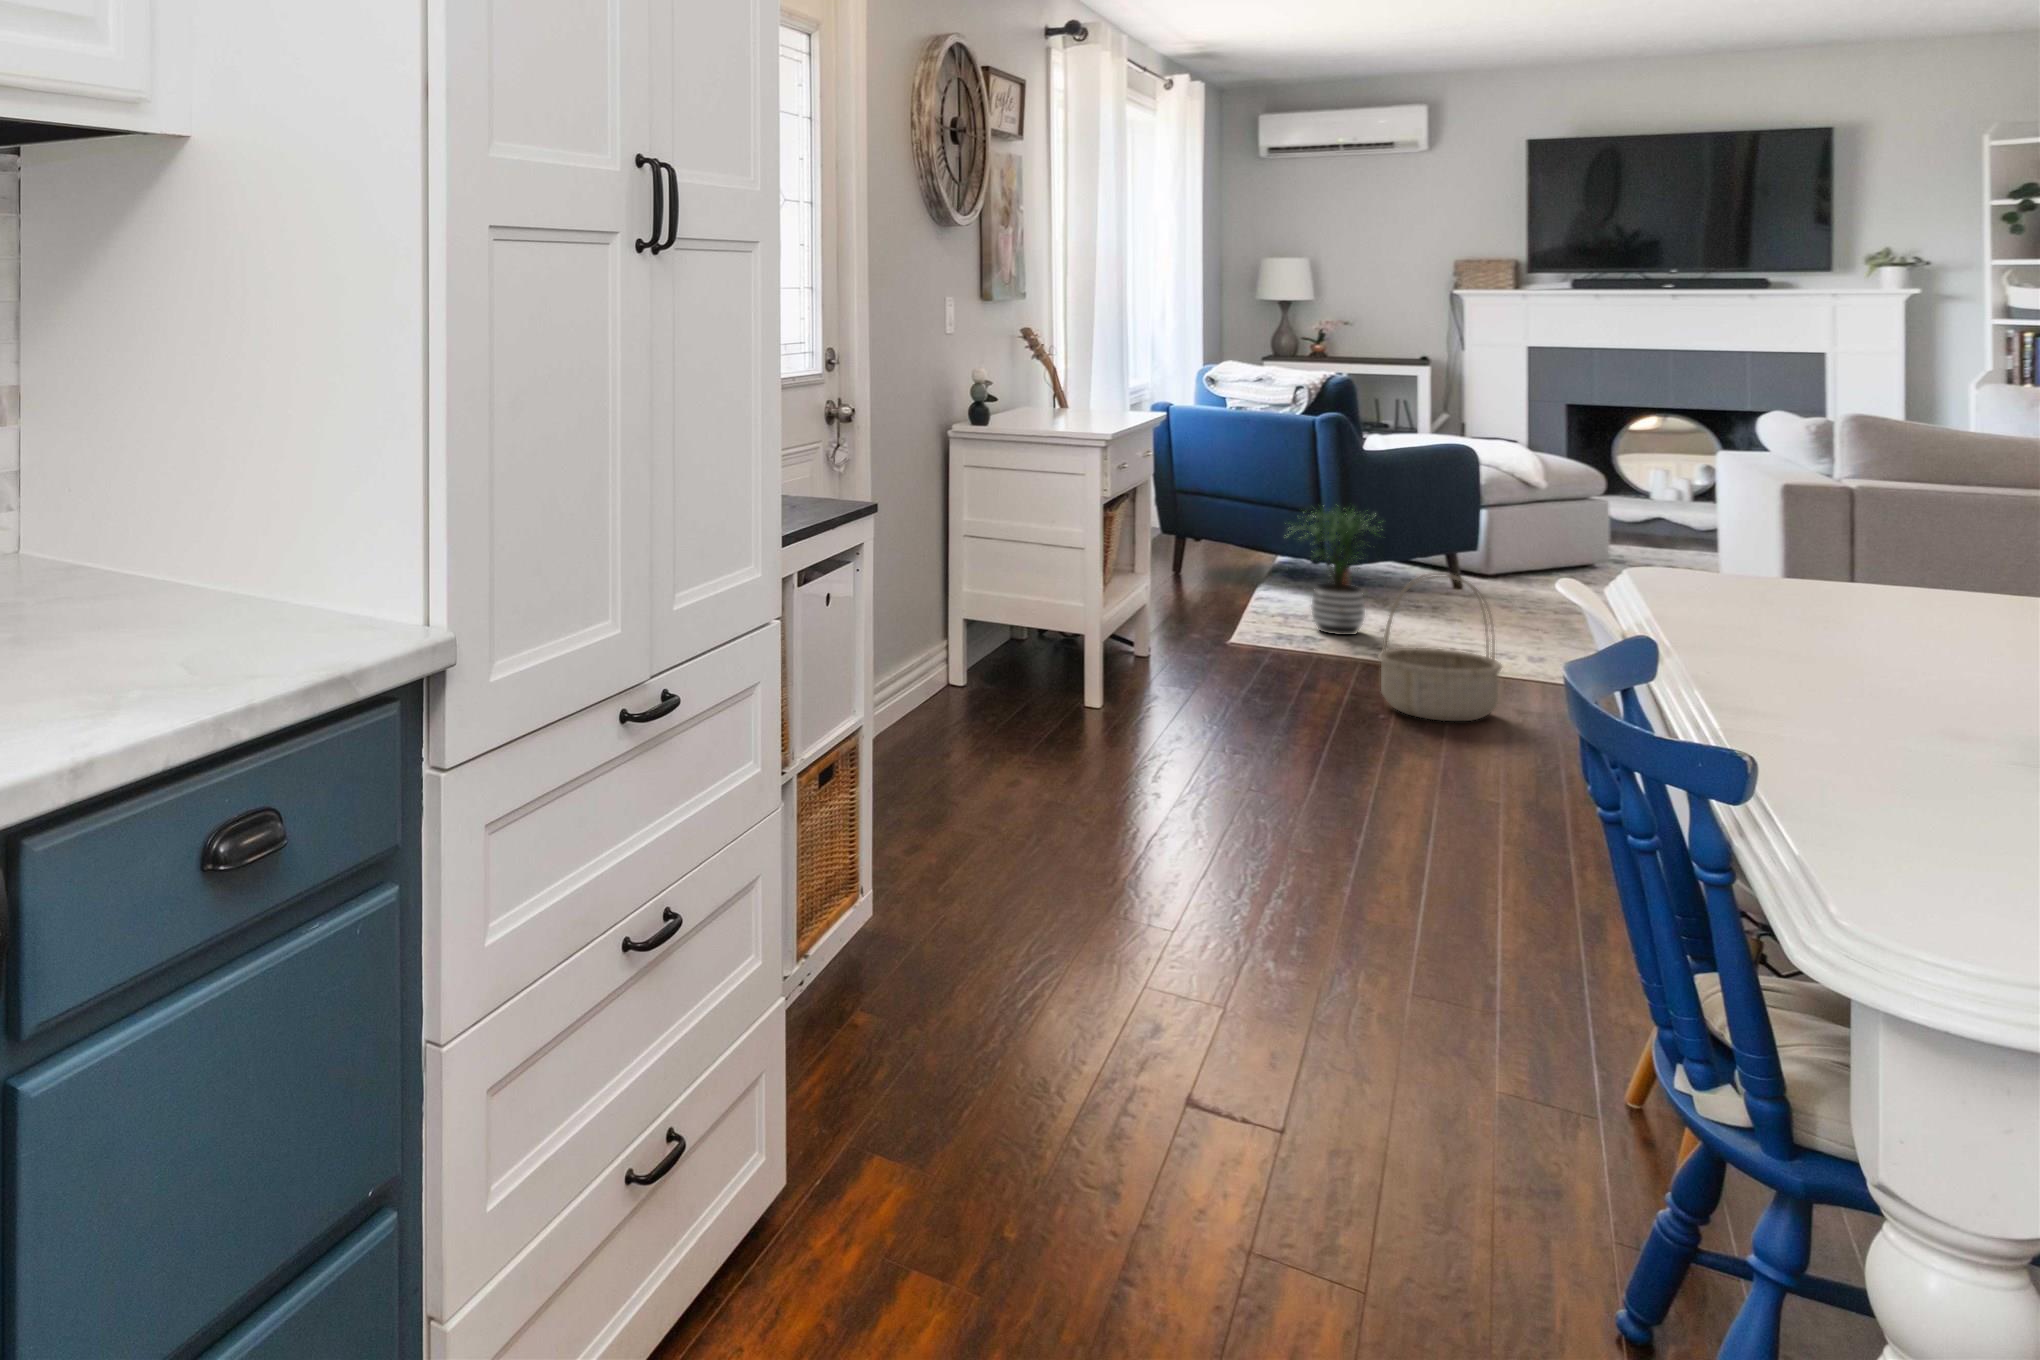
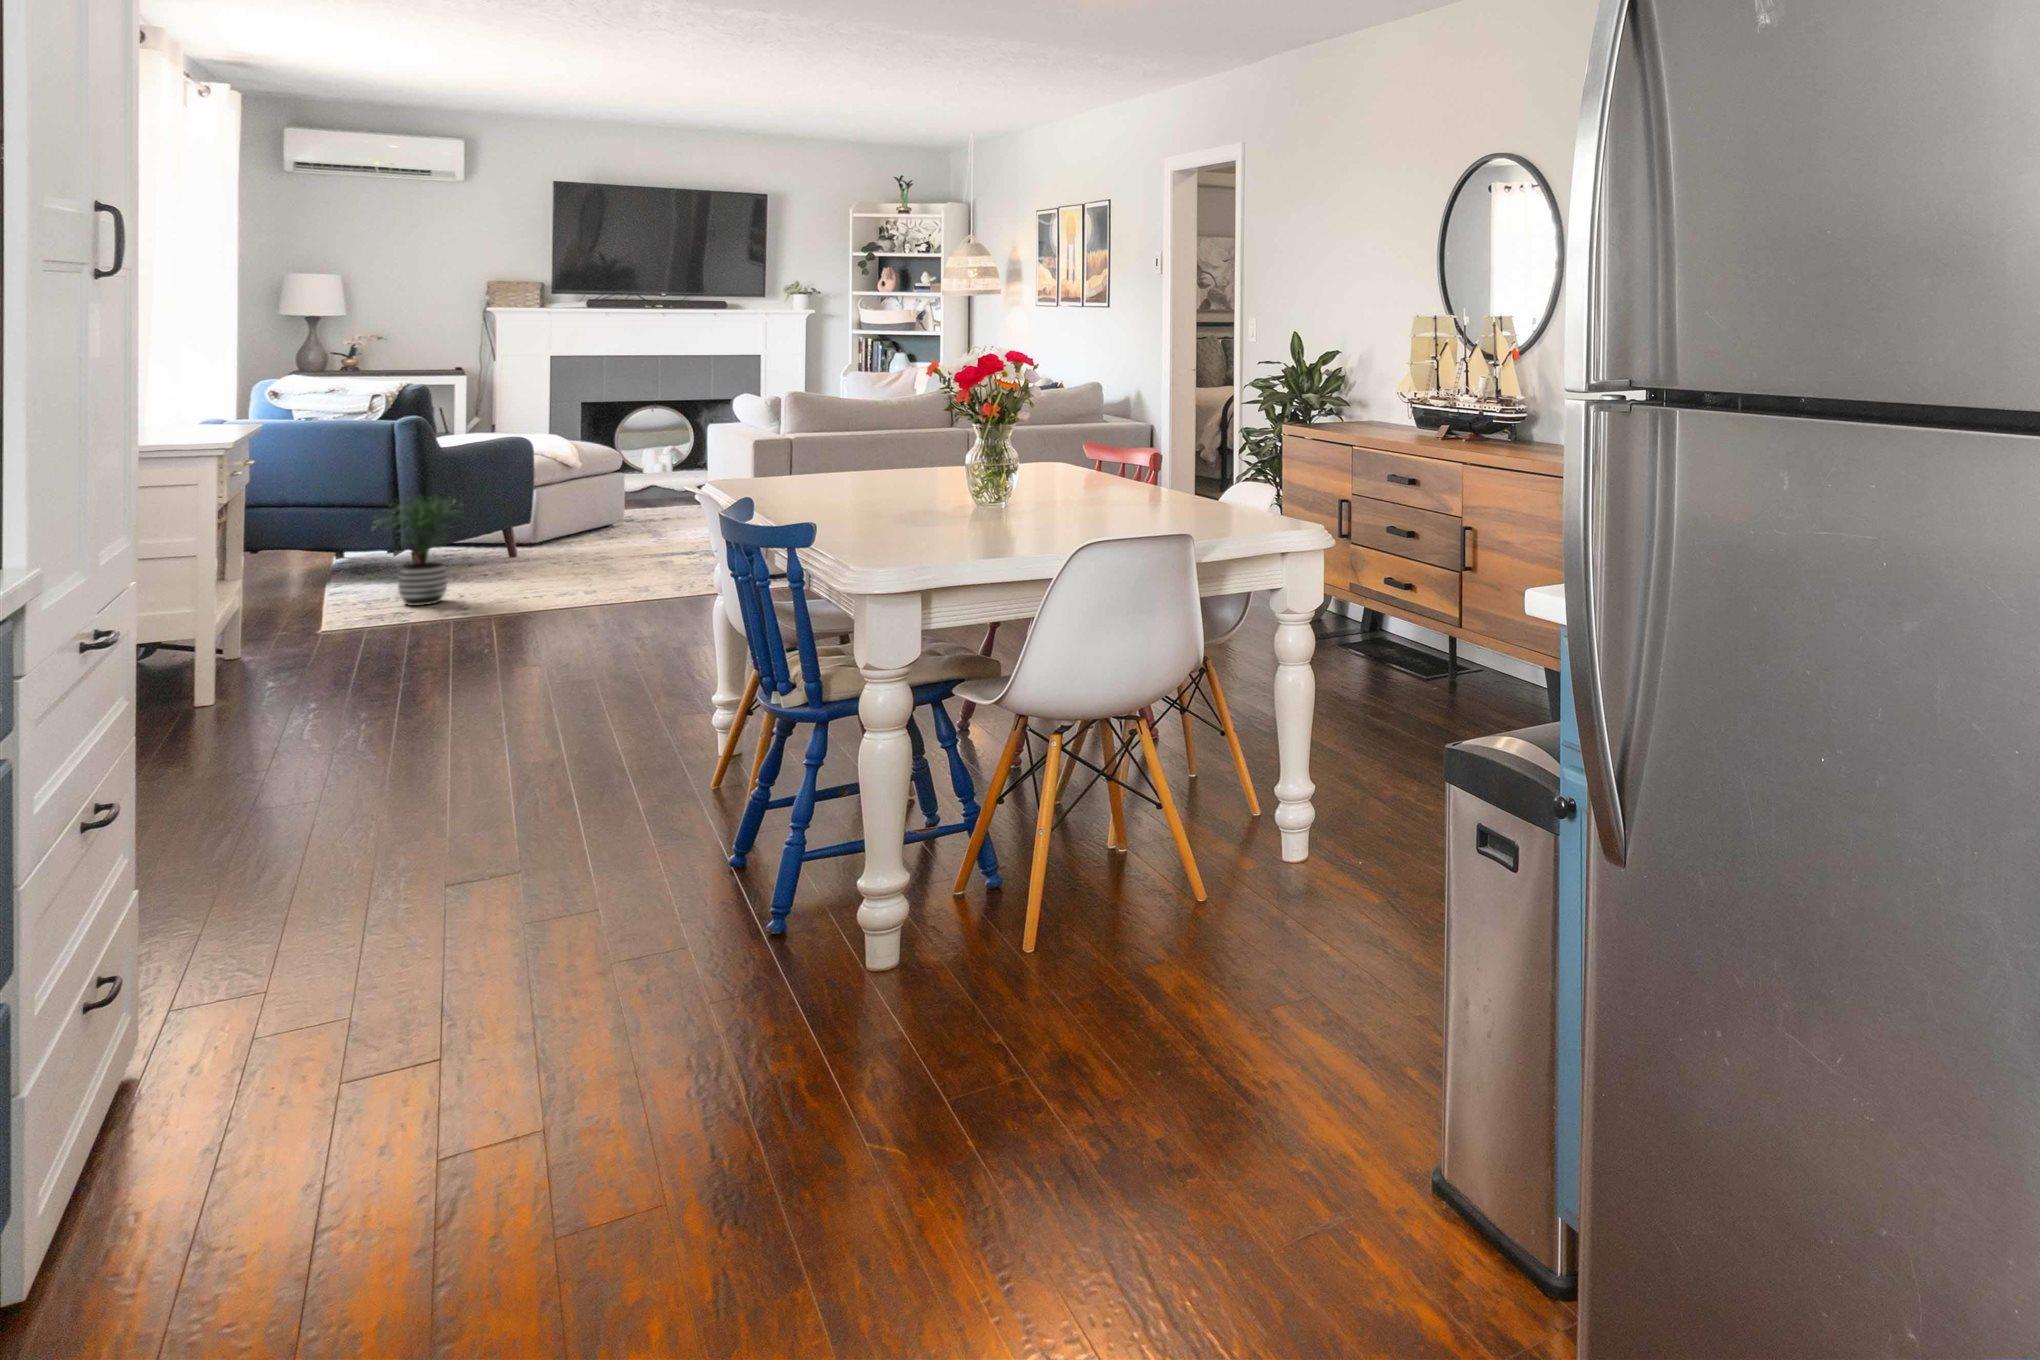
basket: present [1378,573,1502,721] -> none [477,533,574,646]

